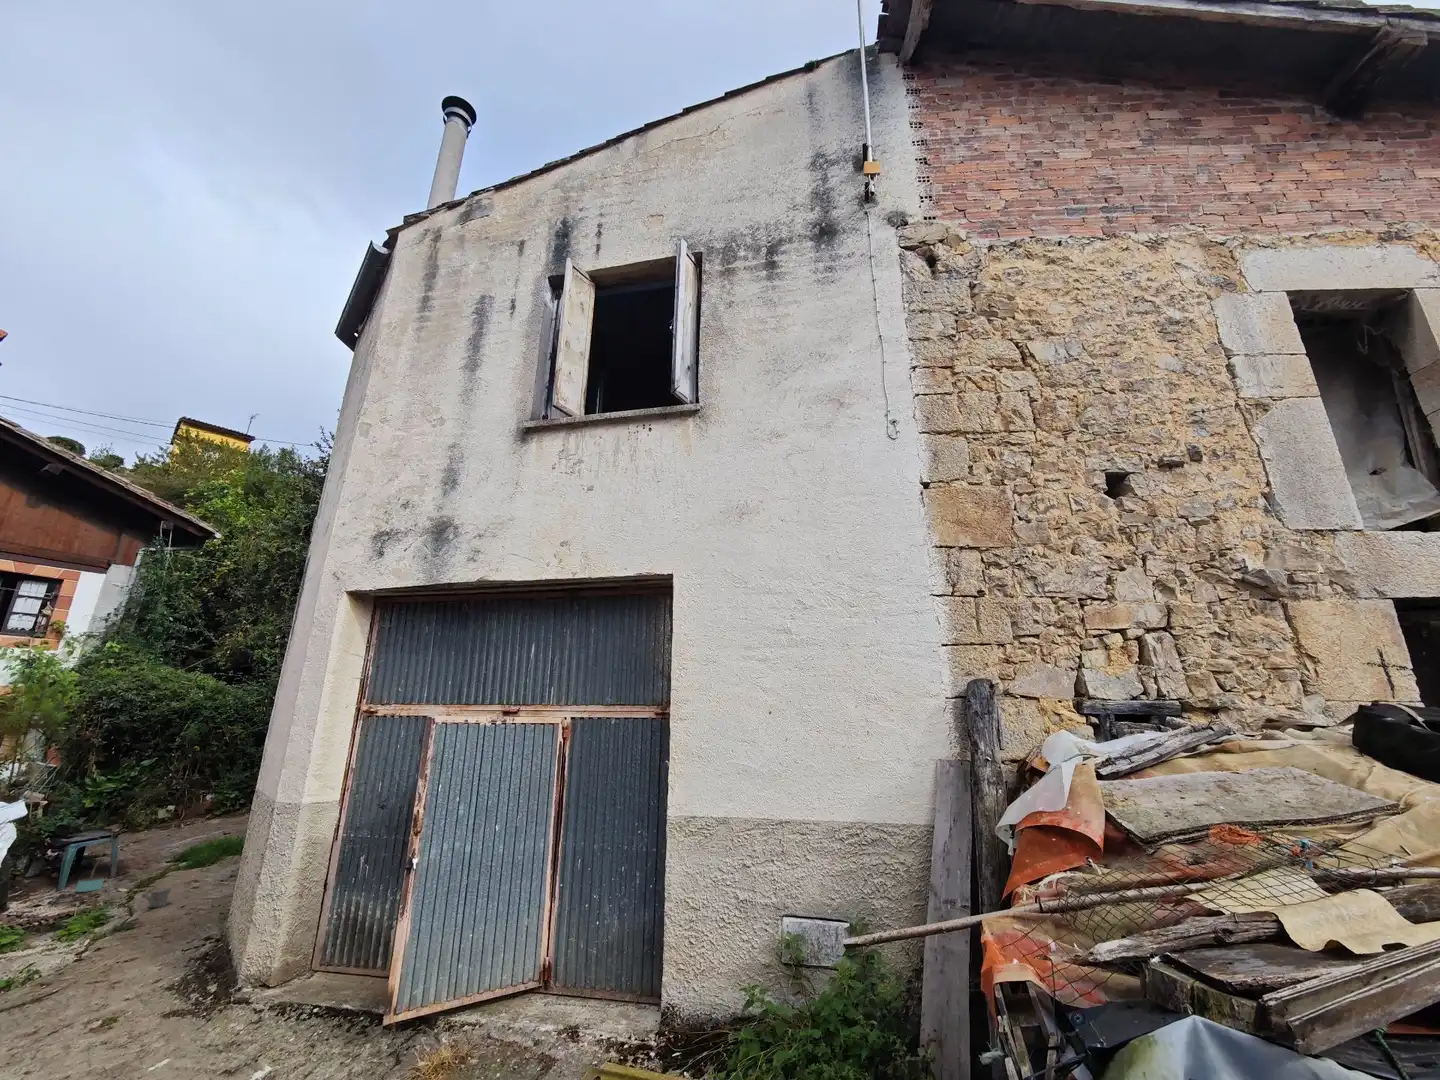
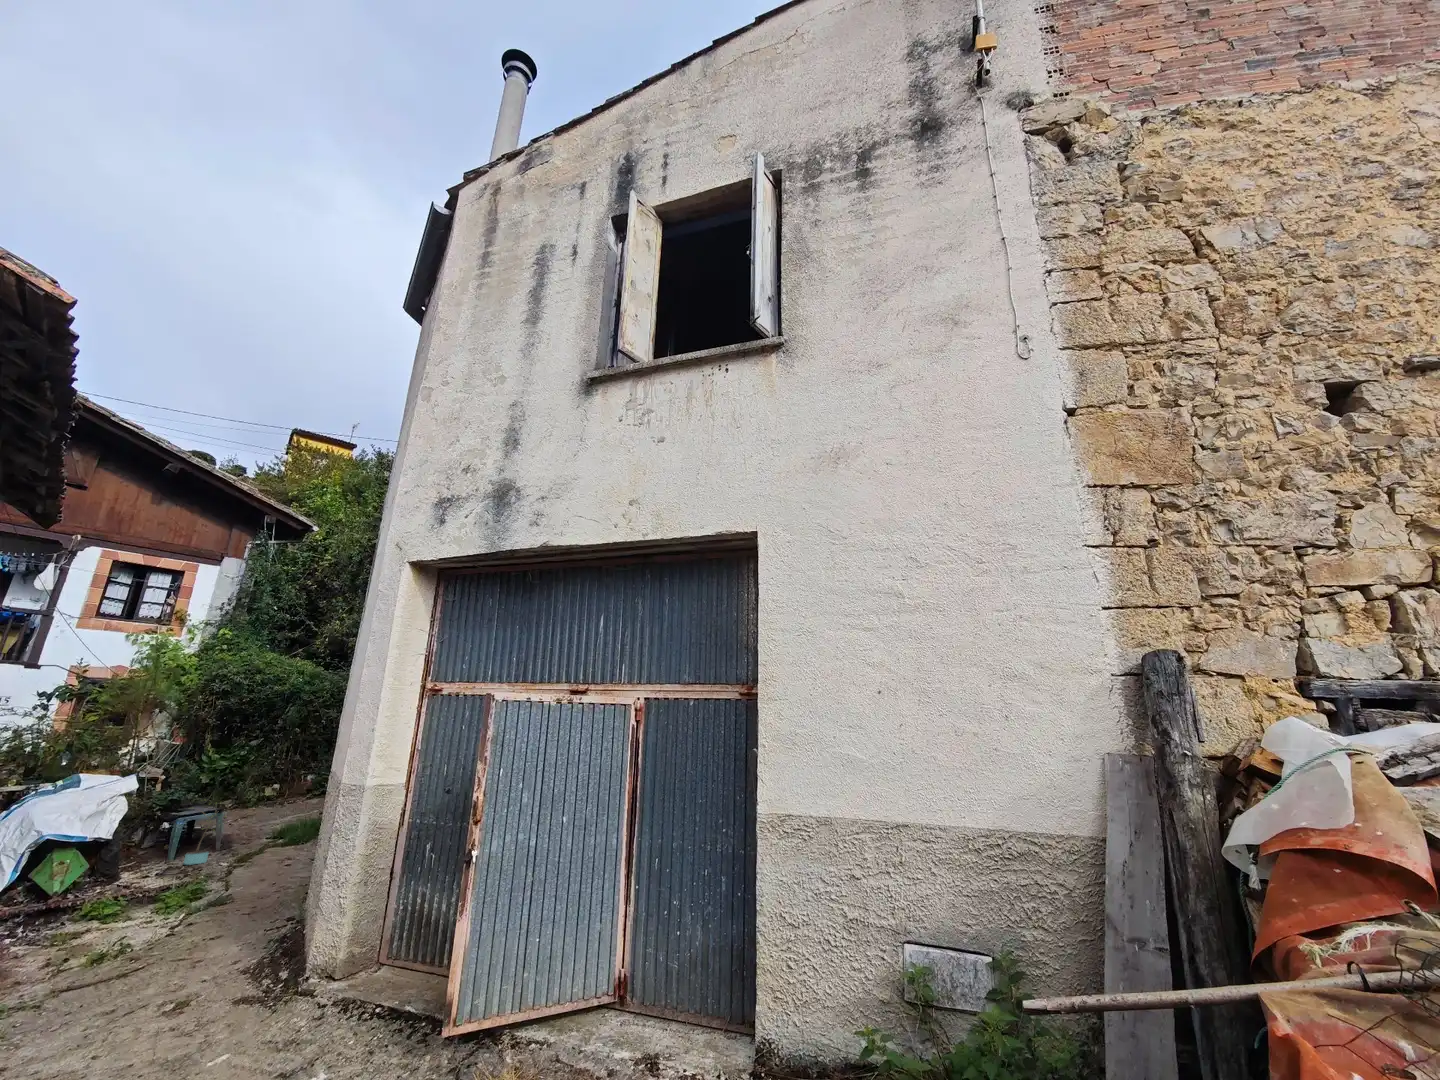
watering can: present [142,888,171,908] -> none [234,865,264,885]

